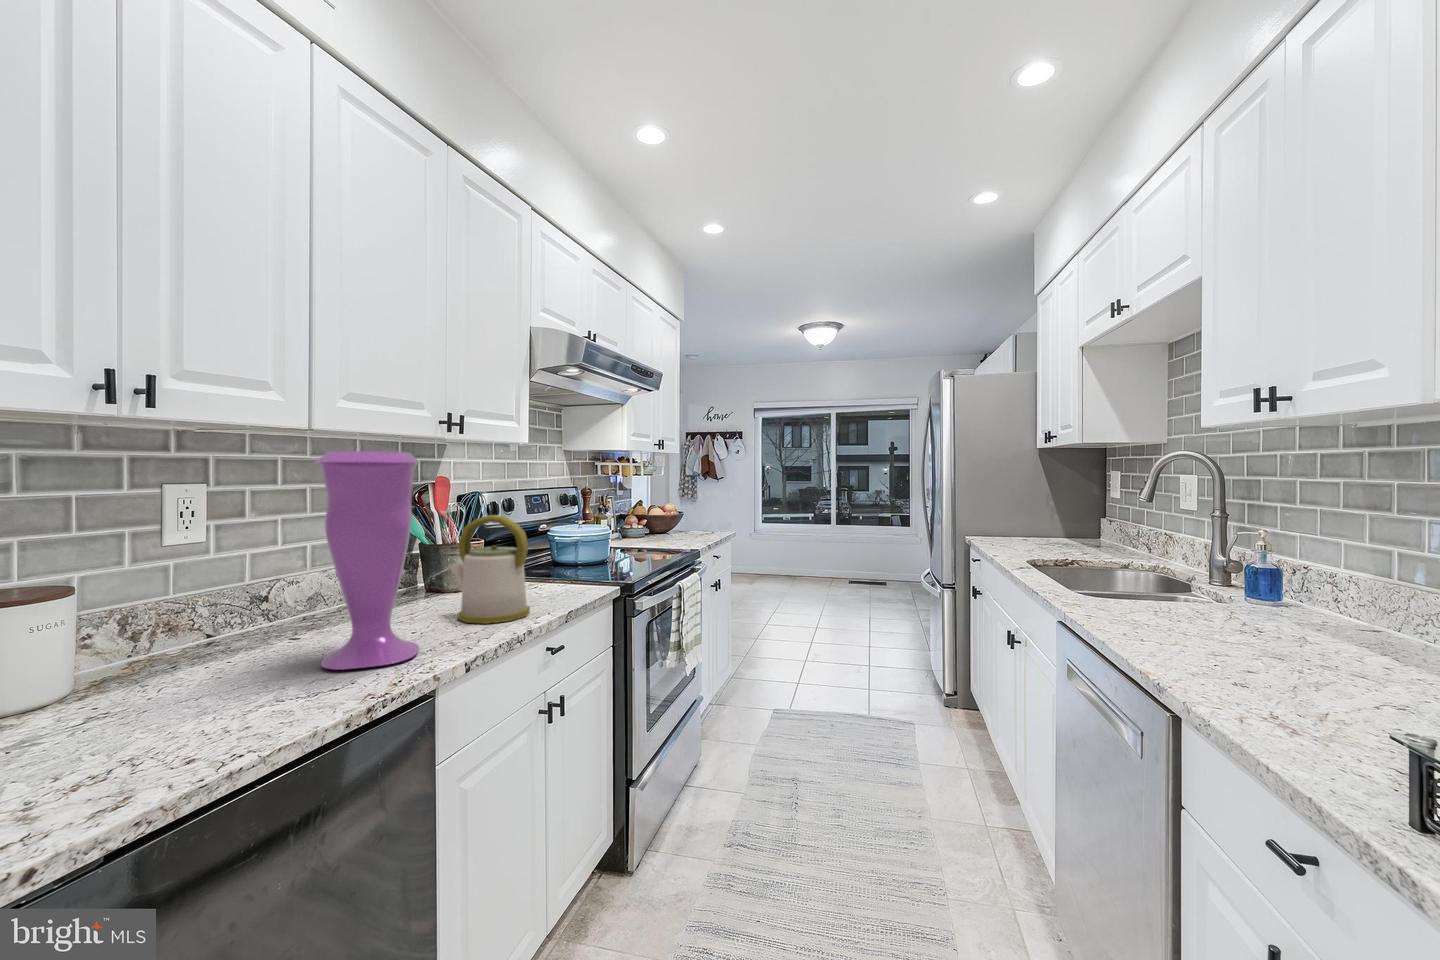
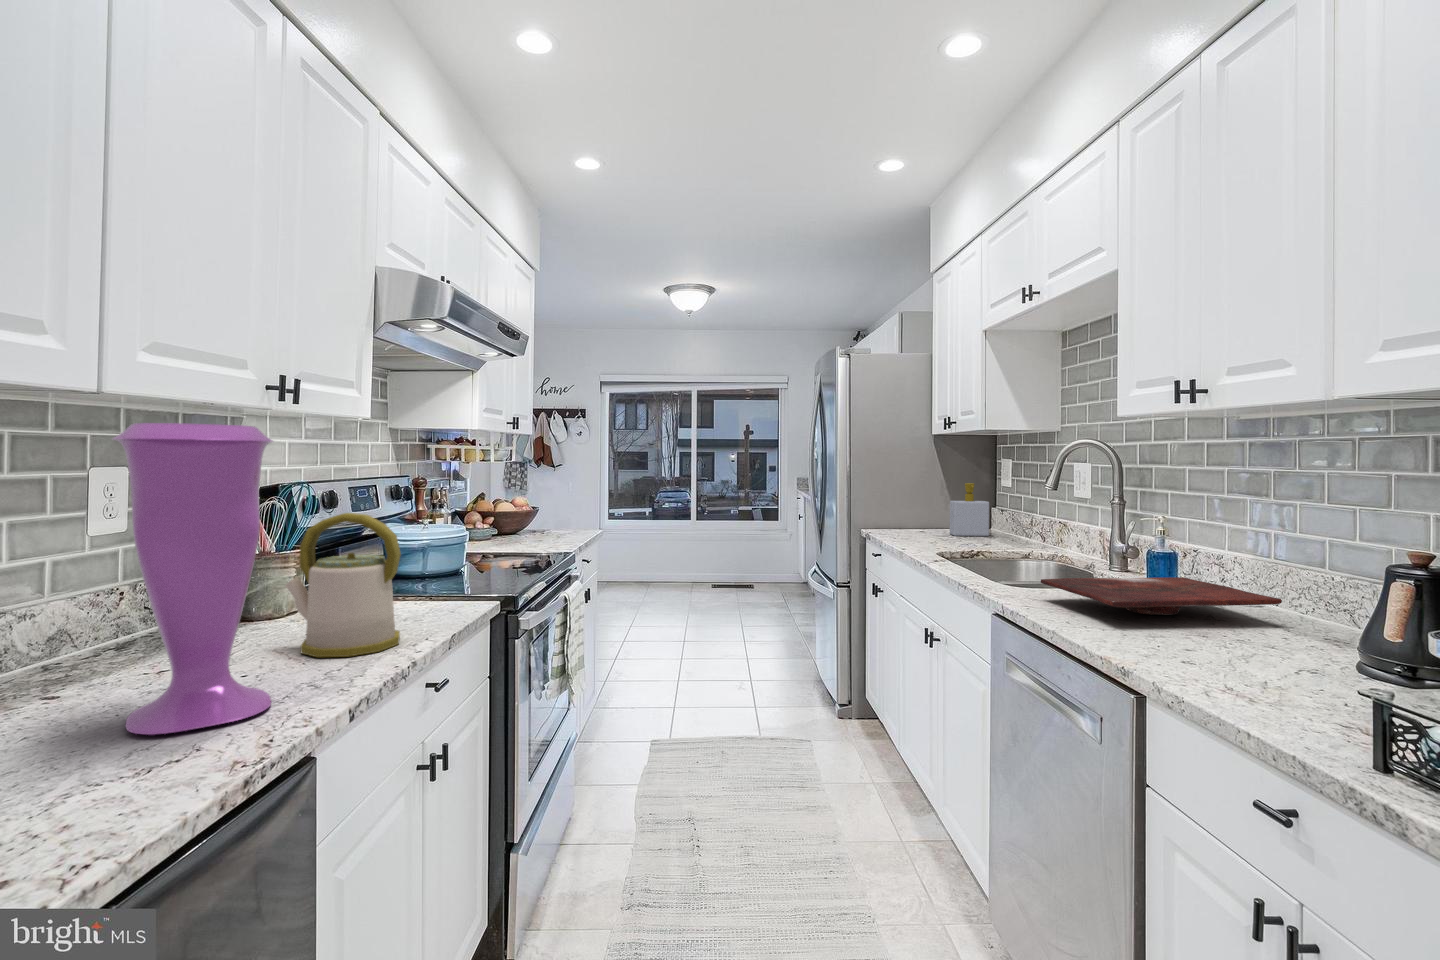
soap bottle: none [1056,494,1097,545] -> present [950,483,989,536]
cutting board: none [1110,589,1388,632] -> present [1041,577,1282,615]

